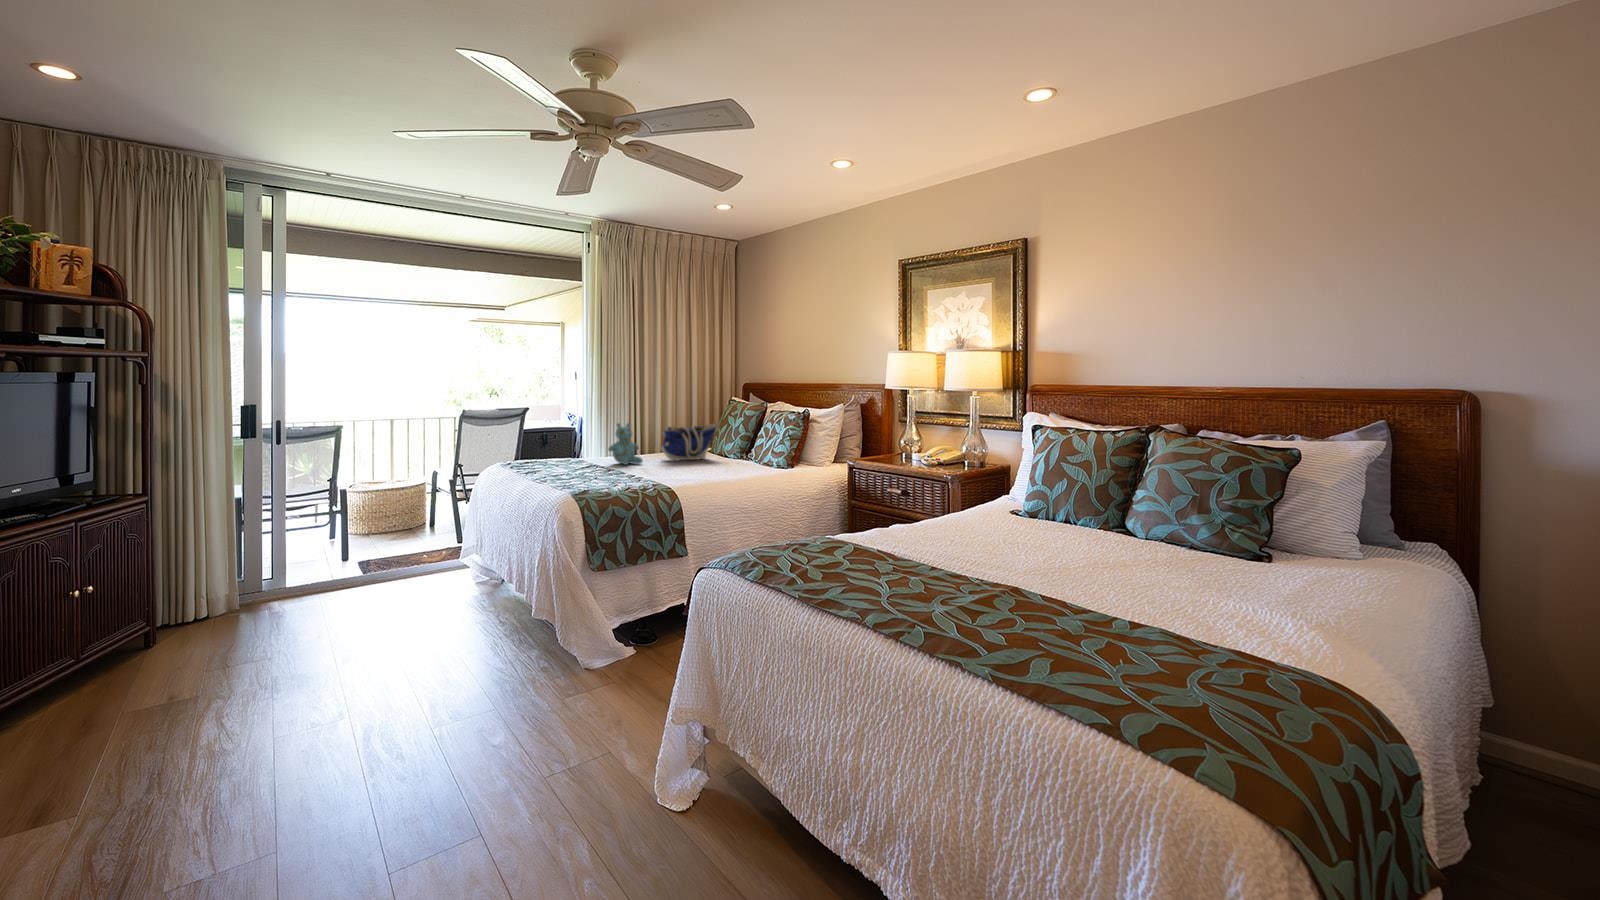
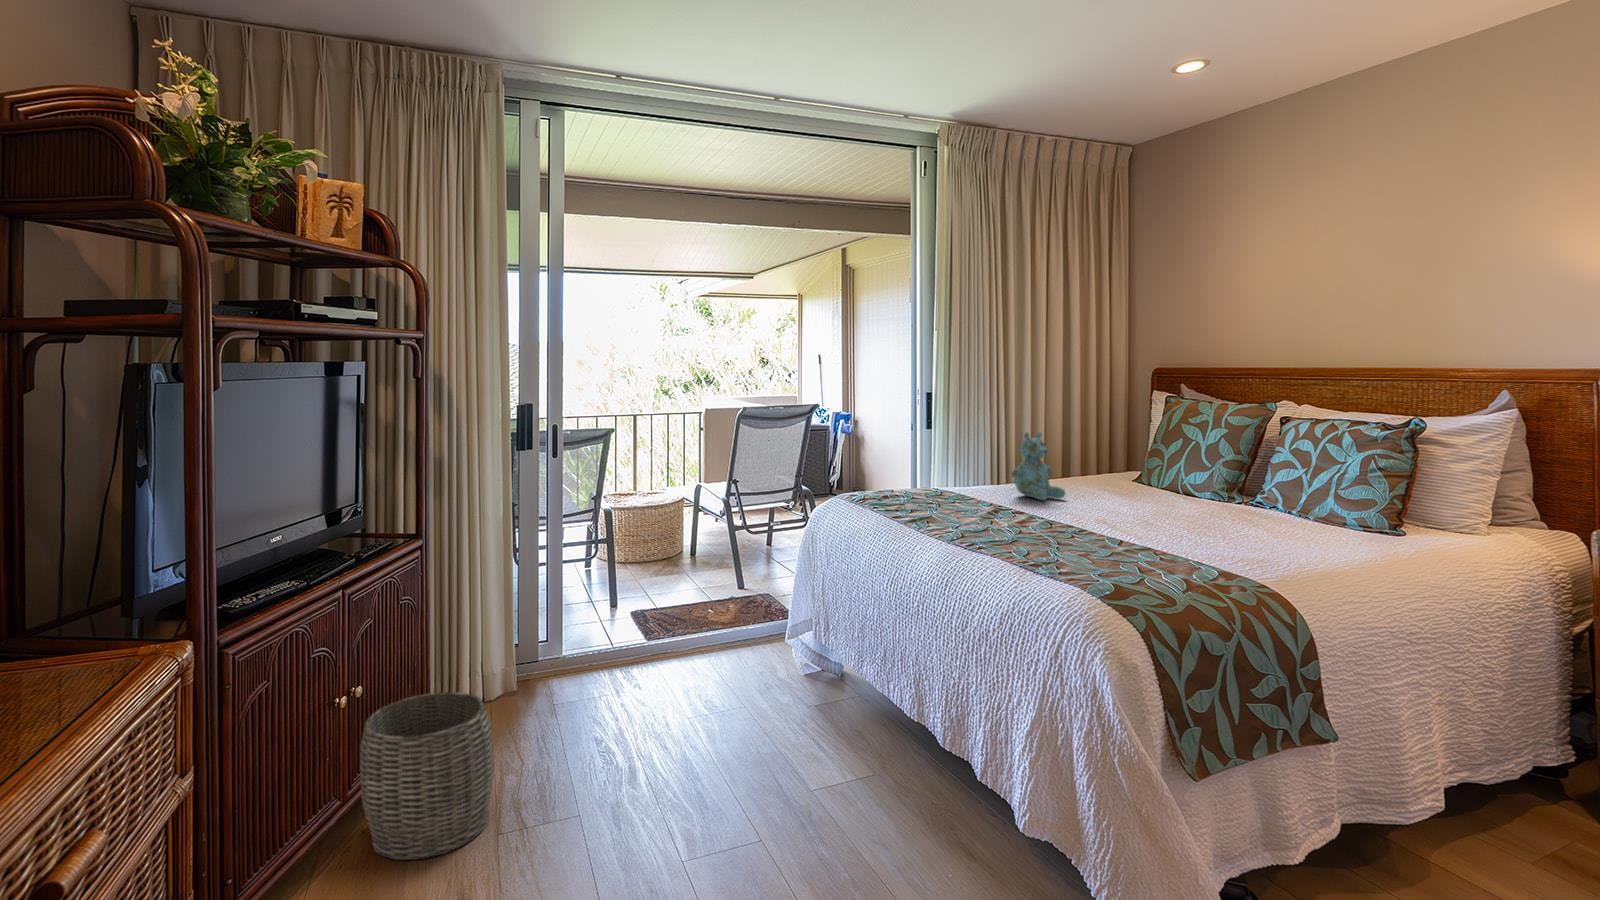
tote bag: present [662,424,716,460] -> none [1078,434,1170,492]
woven basket: none [88,594,200,696] -> present [360,692,494,860]

